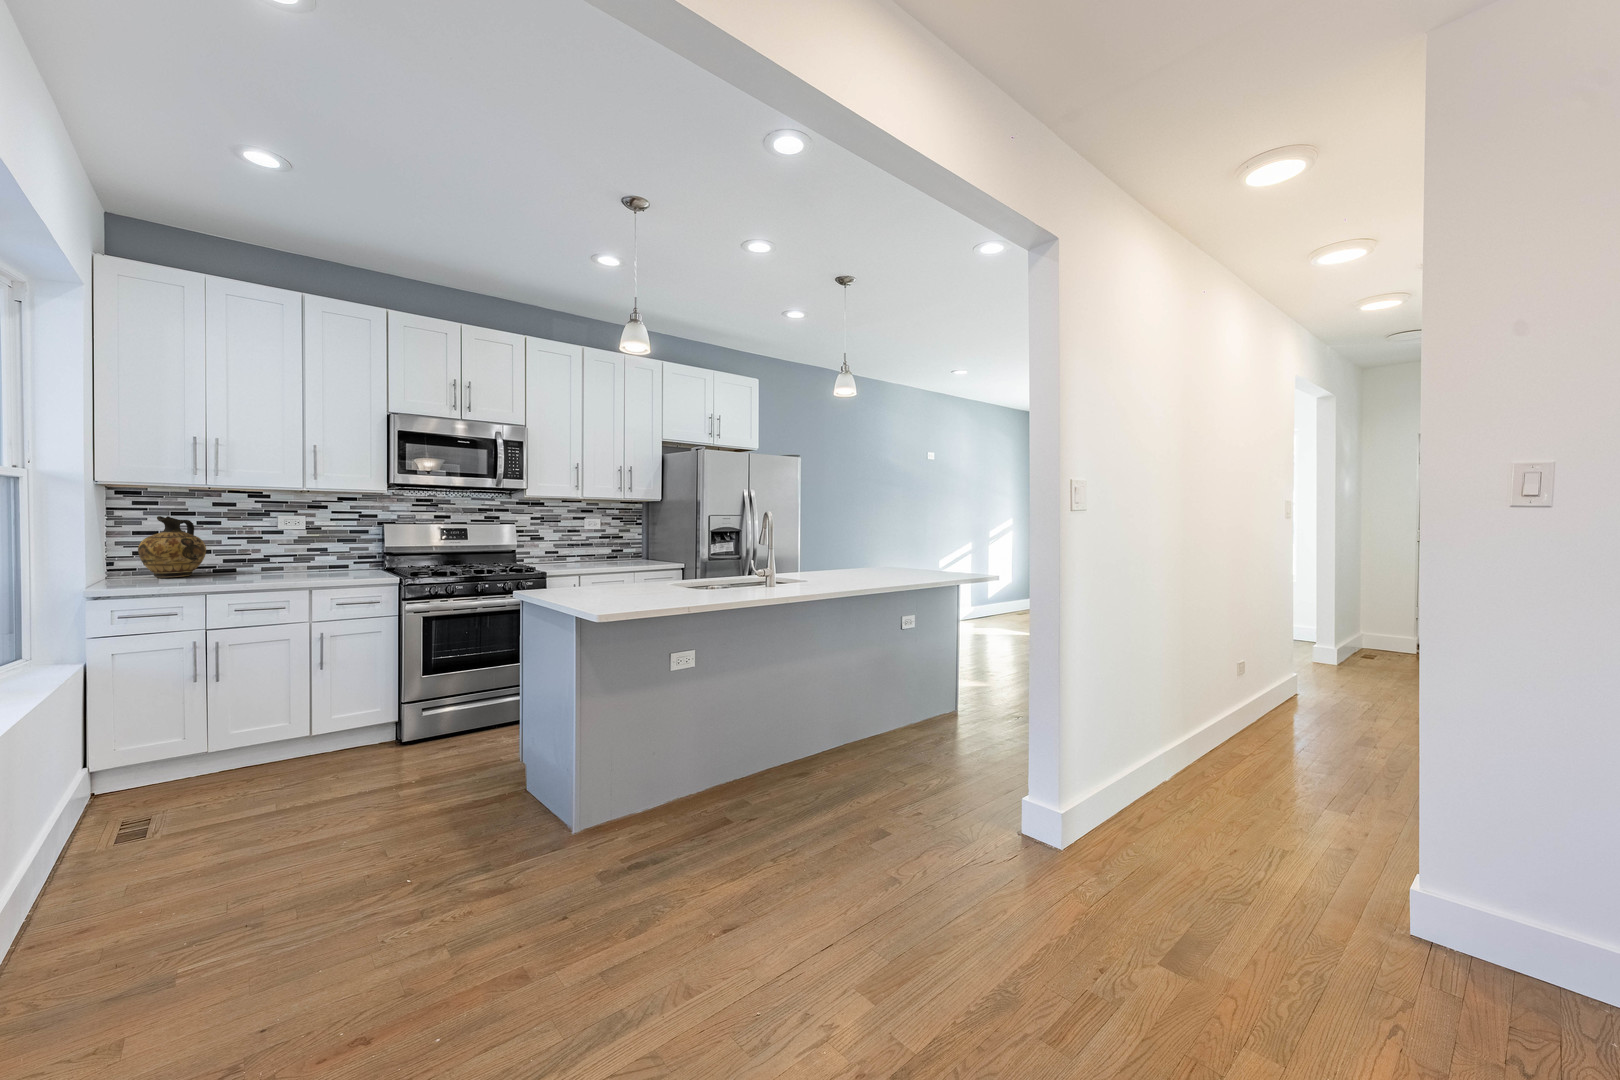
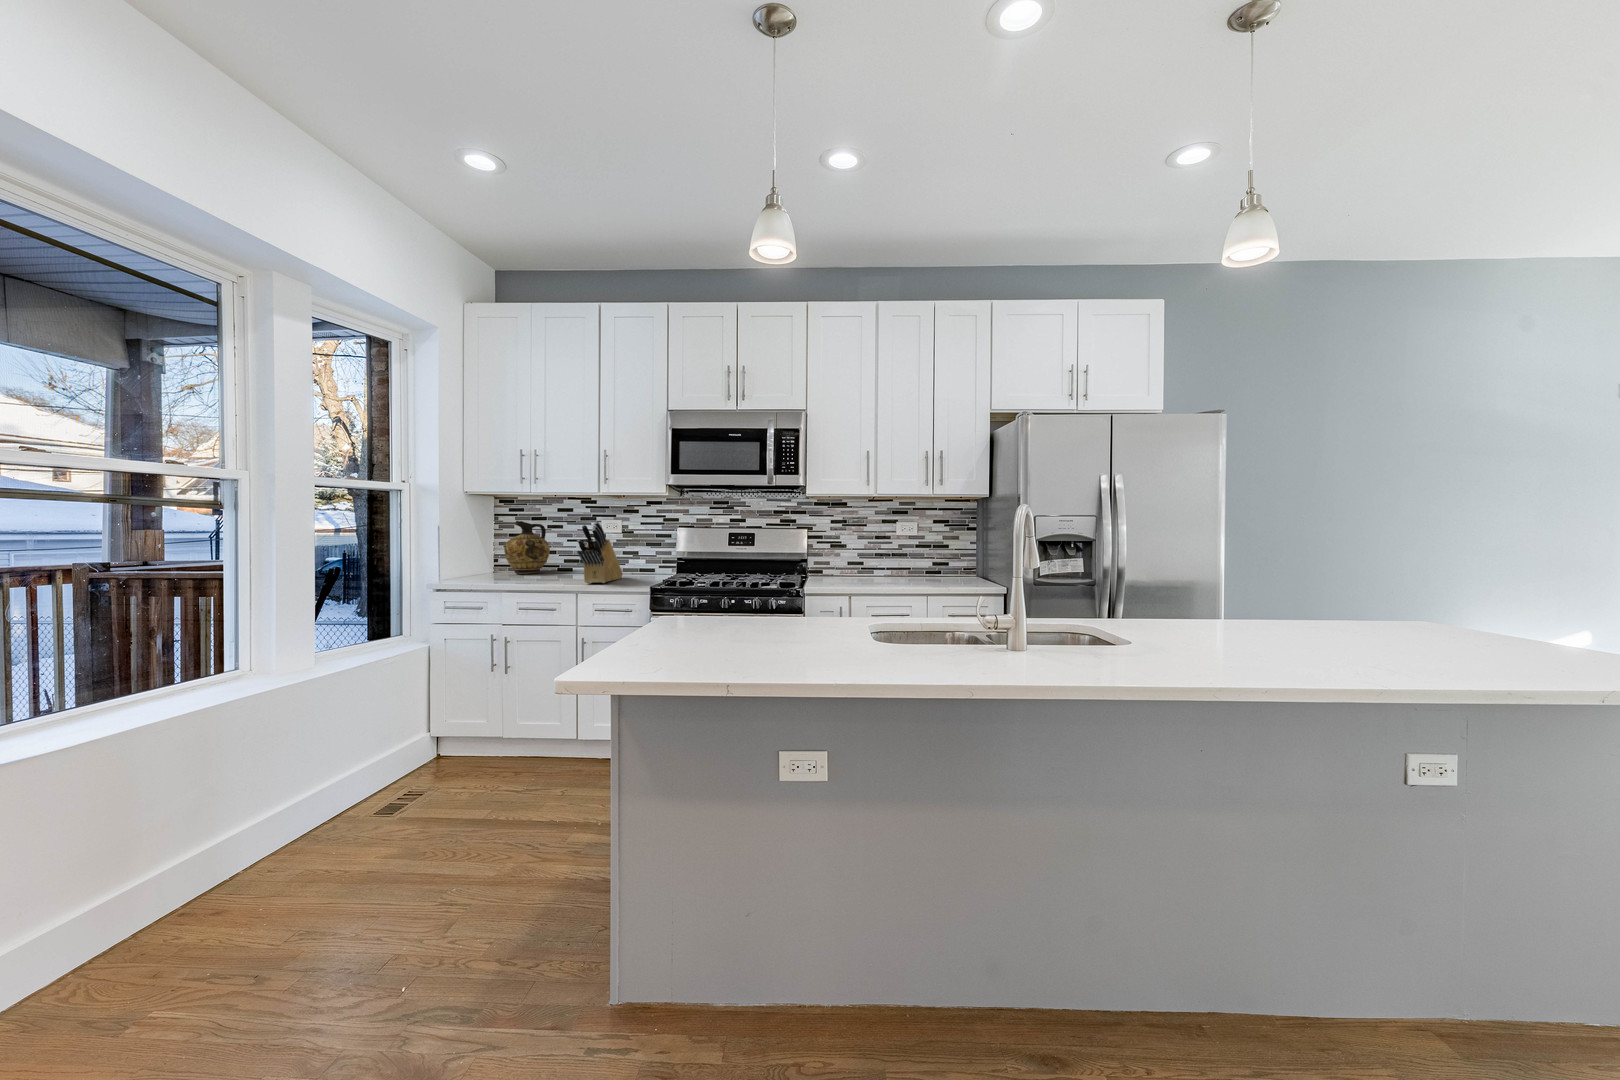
knife block: none [309,518,338,580] -> present [577,522,623,583]

